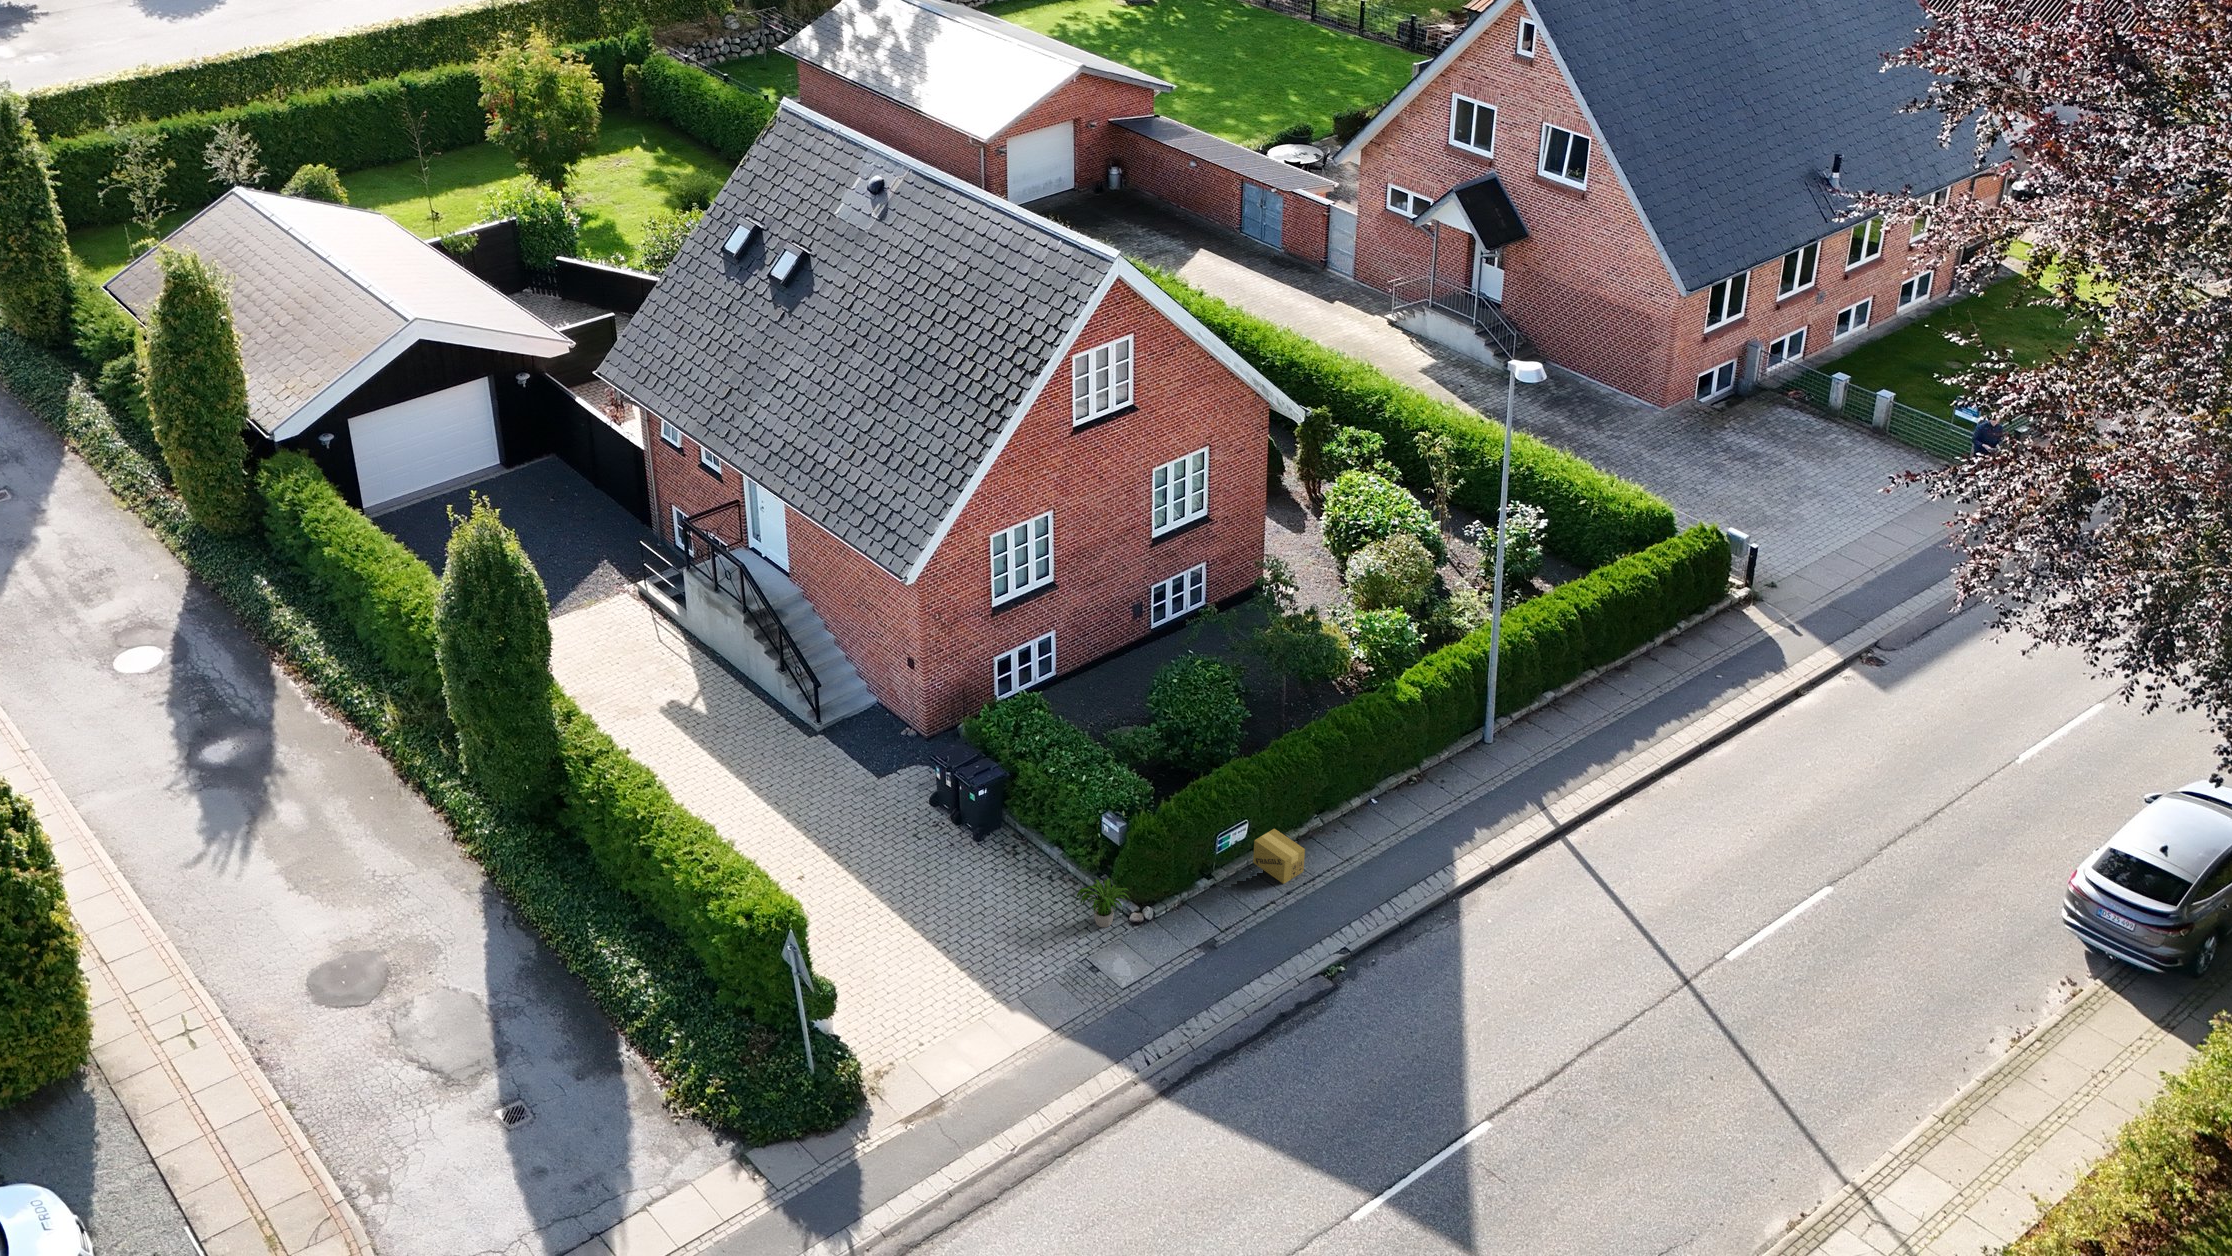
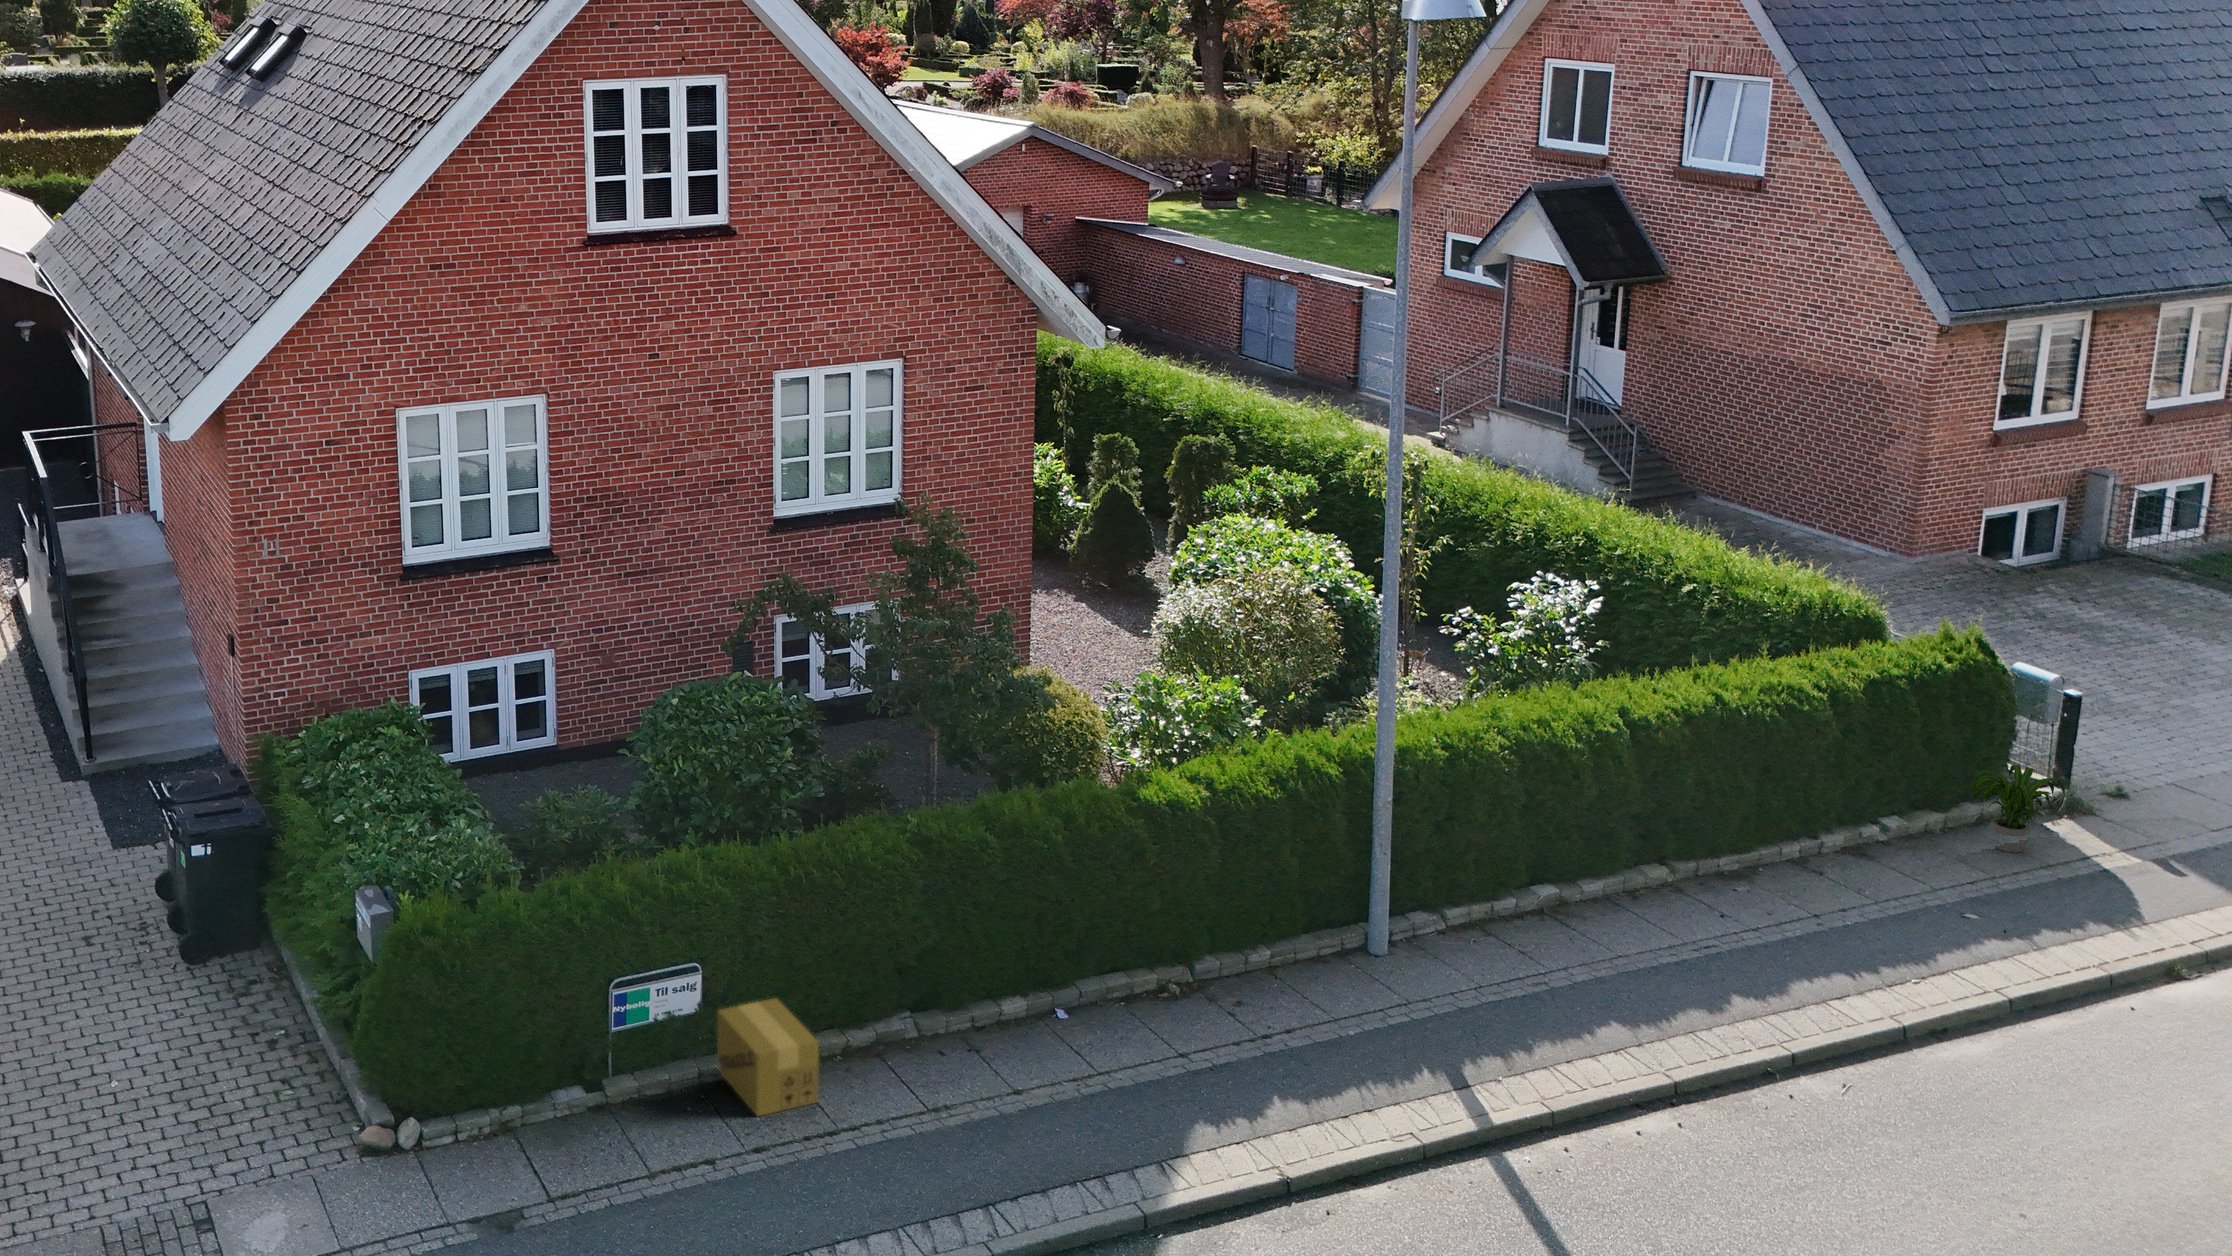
potted plant: present [1076,878,1129,928] -> present [1969,765,2065,853]

